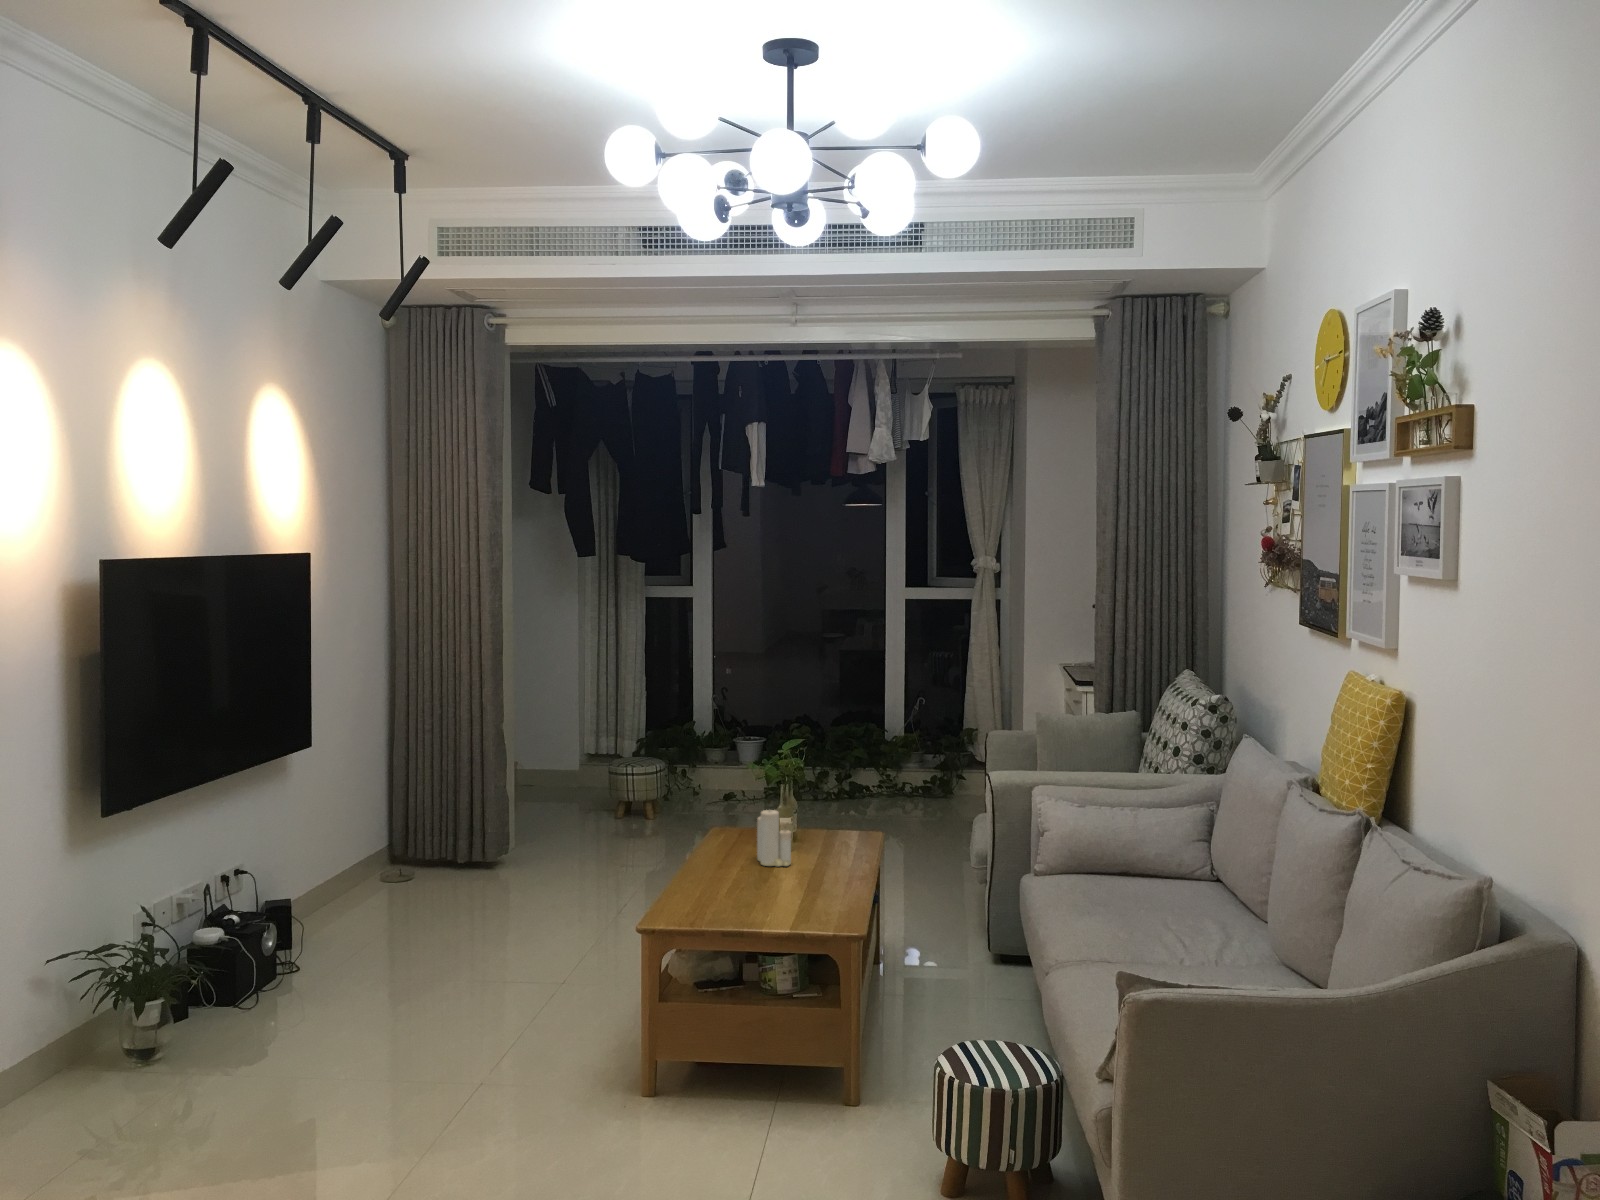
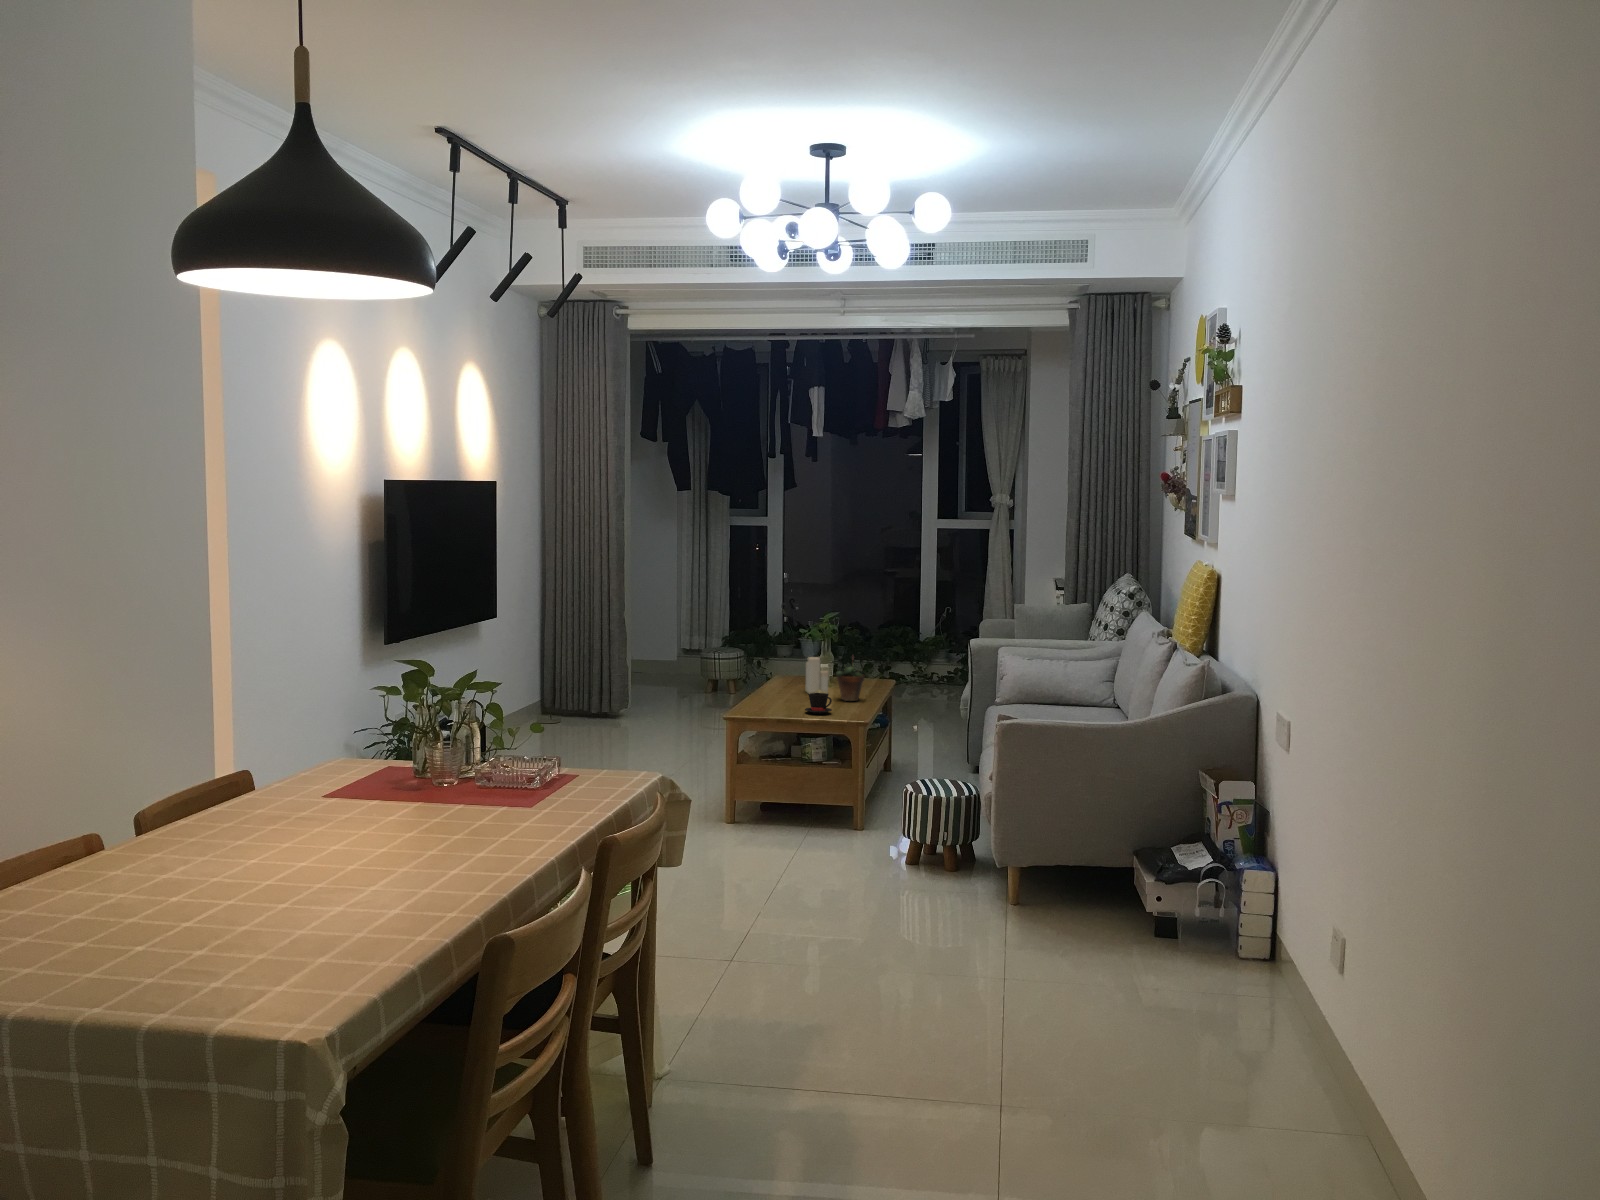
succulent plant: none [804,810,847,881] -> present [836,666,865,701]
teacup: none [761,878,803,914] -> present [805,692,832,714]

